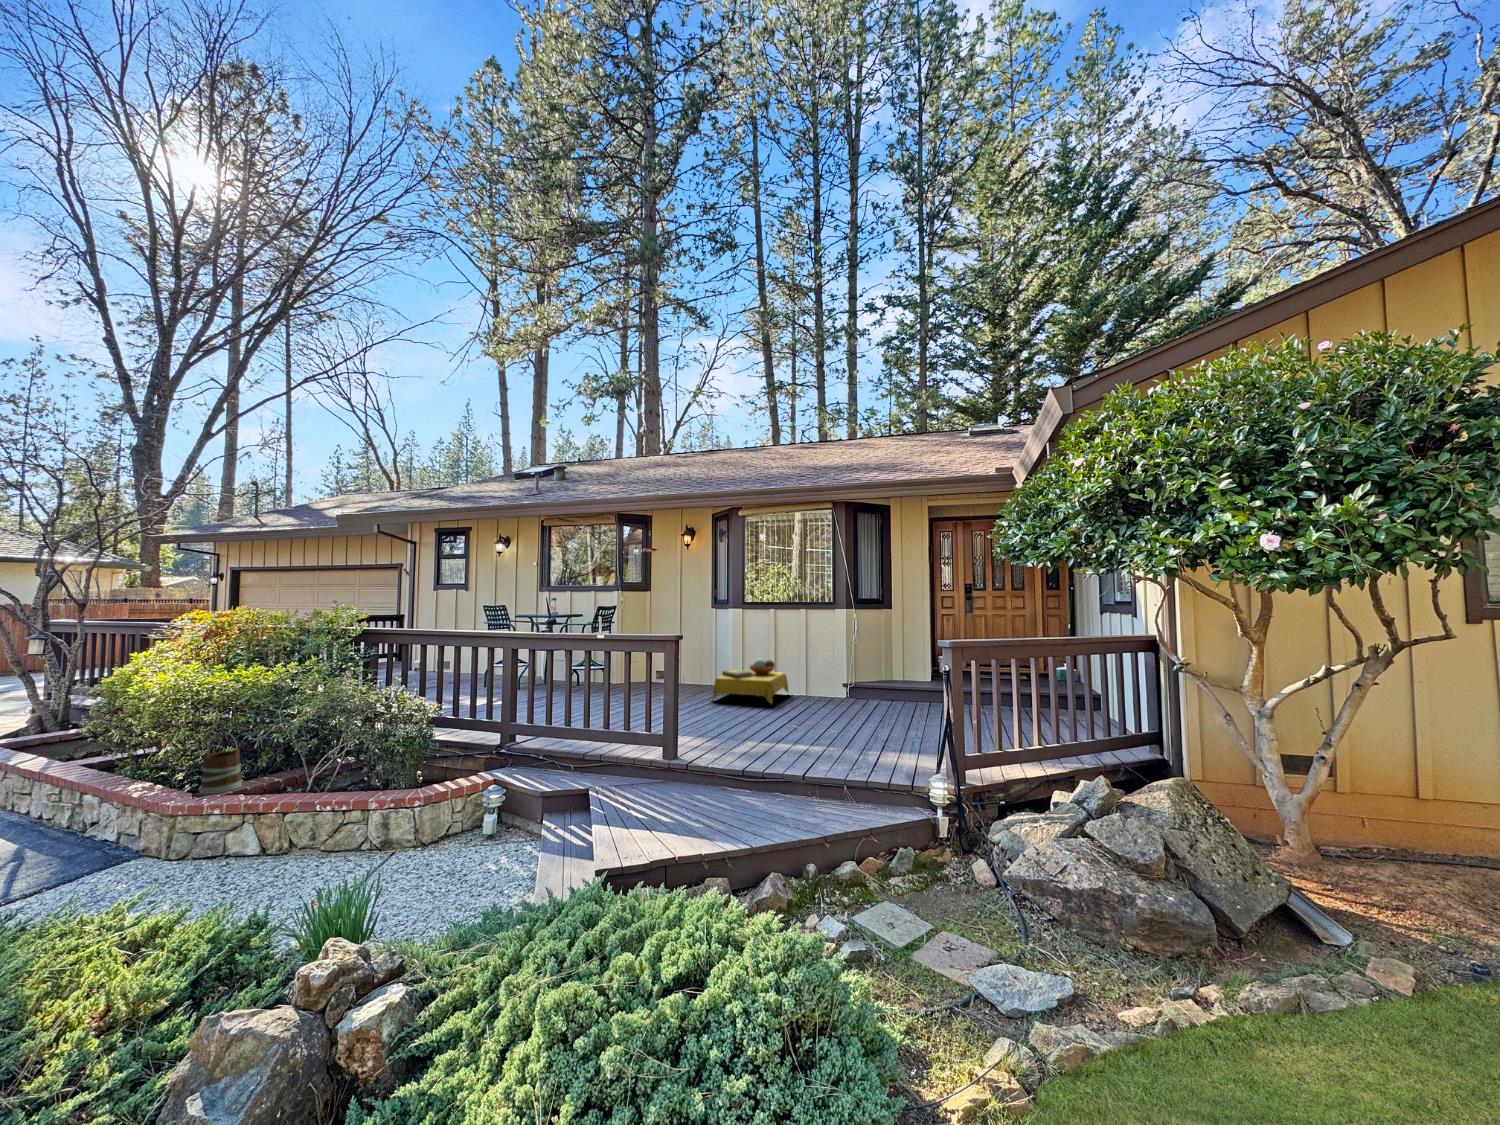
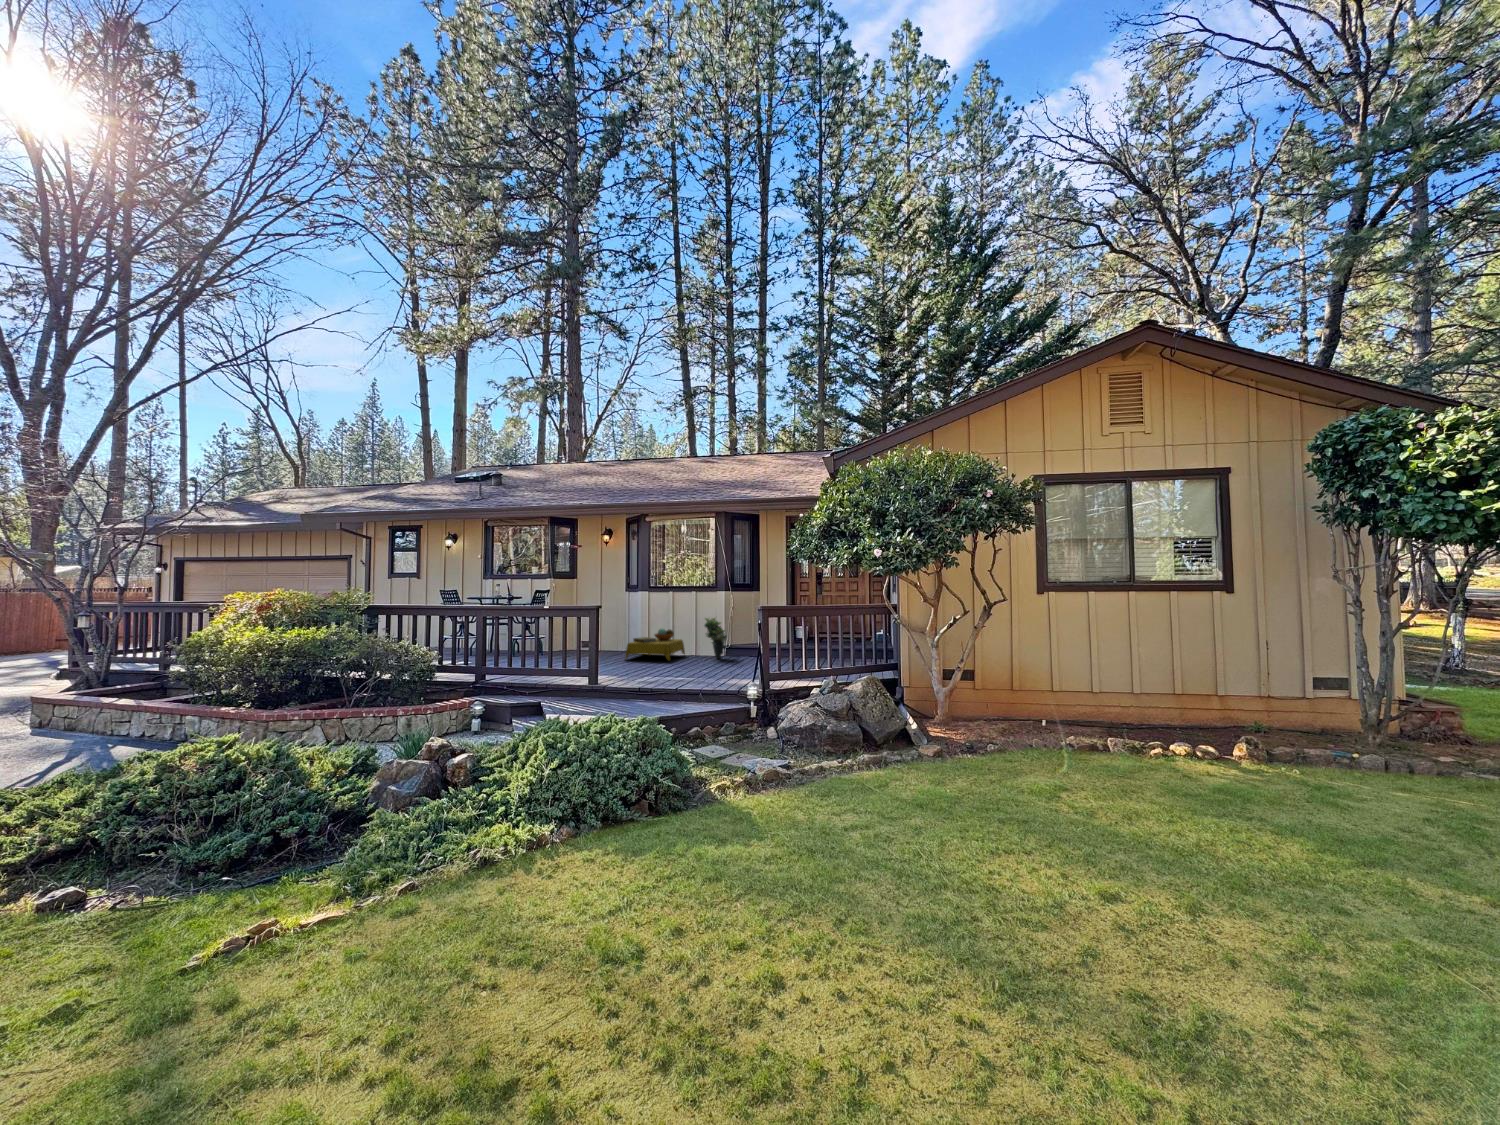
potted plant: none [815,643,847,702] -> present [704,618,727,659]
wooden bucket: present [200,748,242,794] -> none [282,668,307,706]

